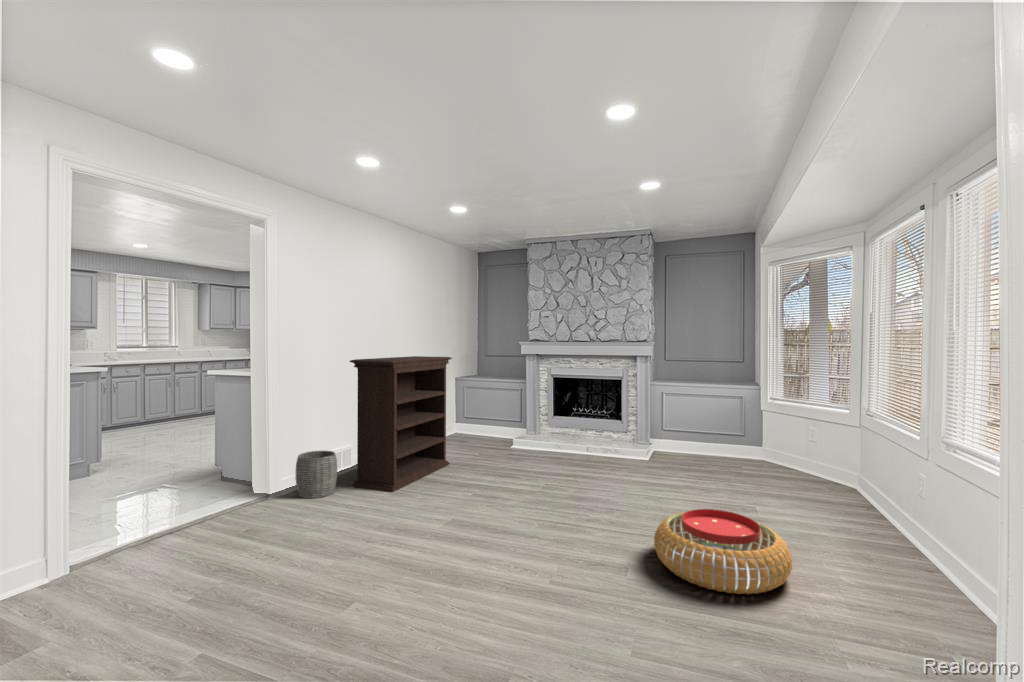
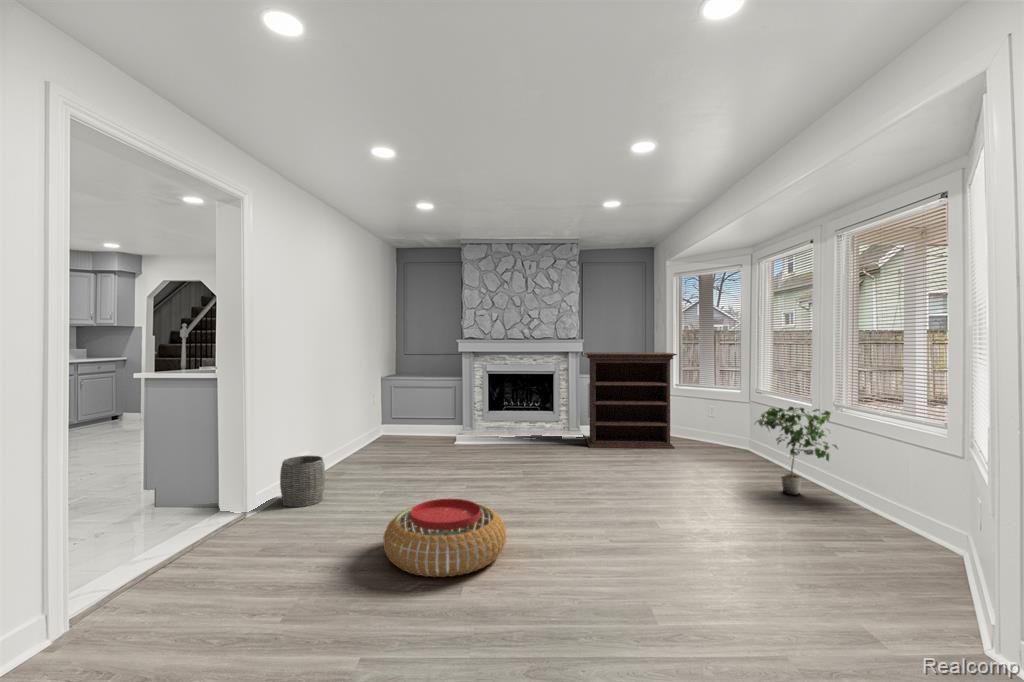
bookshelf: present [350,356,452,492] -> present [584,352,677,449]
potted plant: none [816,436,940,559] -> present [755,407,838,494]
pouf: present [654,509,792,594] -> present [383,499,506,577]

